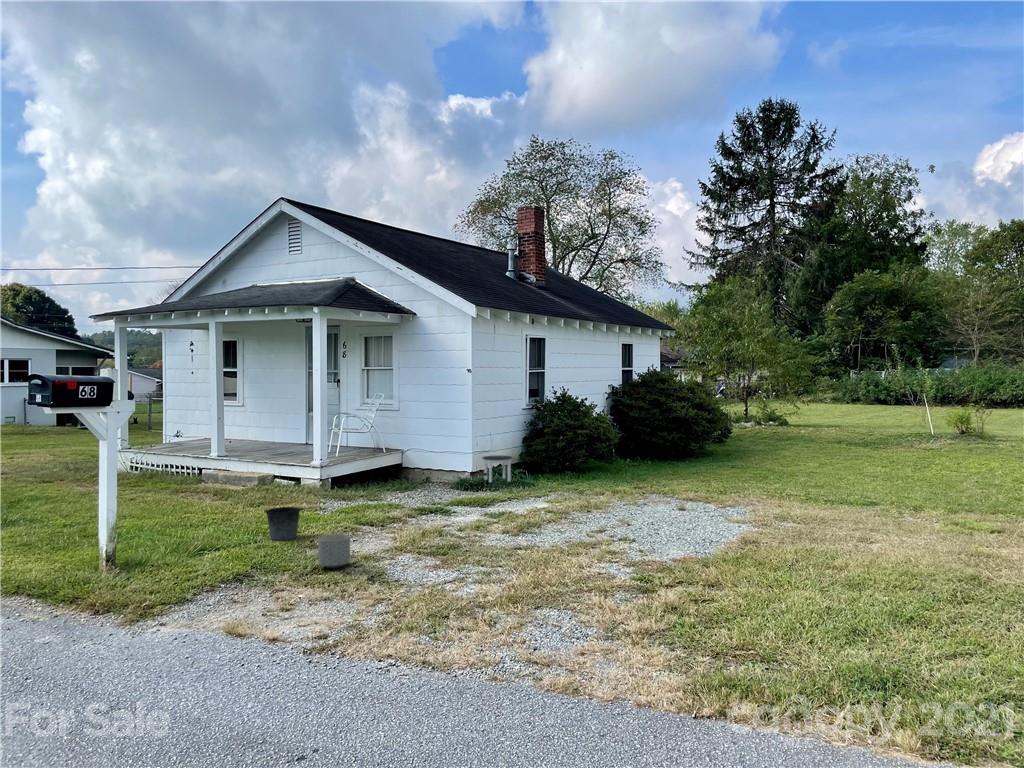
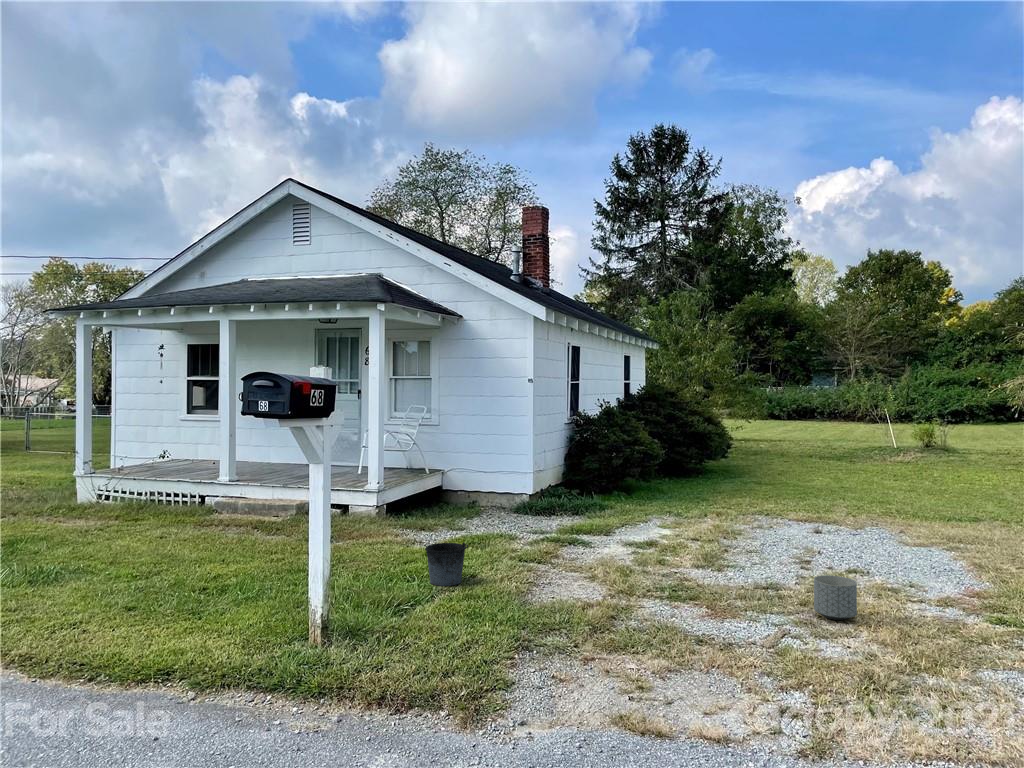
round table: present [482,455,512,482] -> none [543,474,576,504]
planter: present [318,534,350,568] -> present [814,575,857,620]

